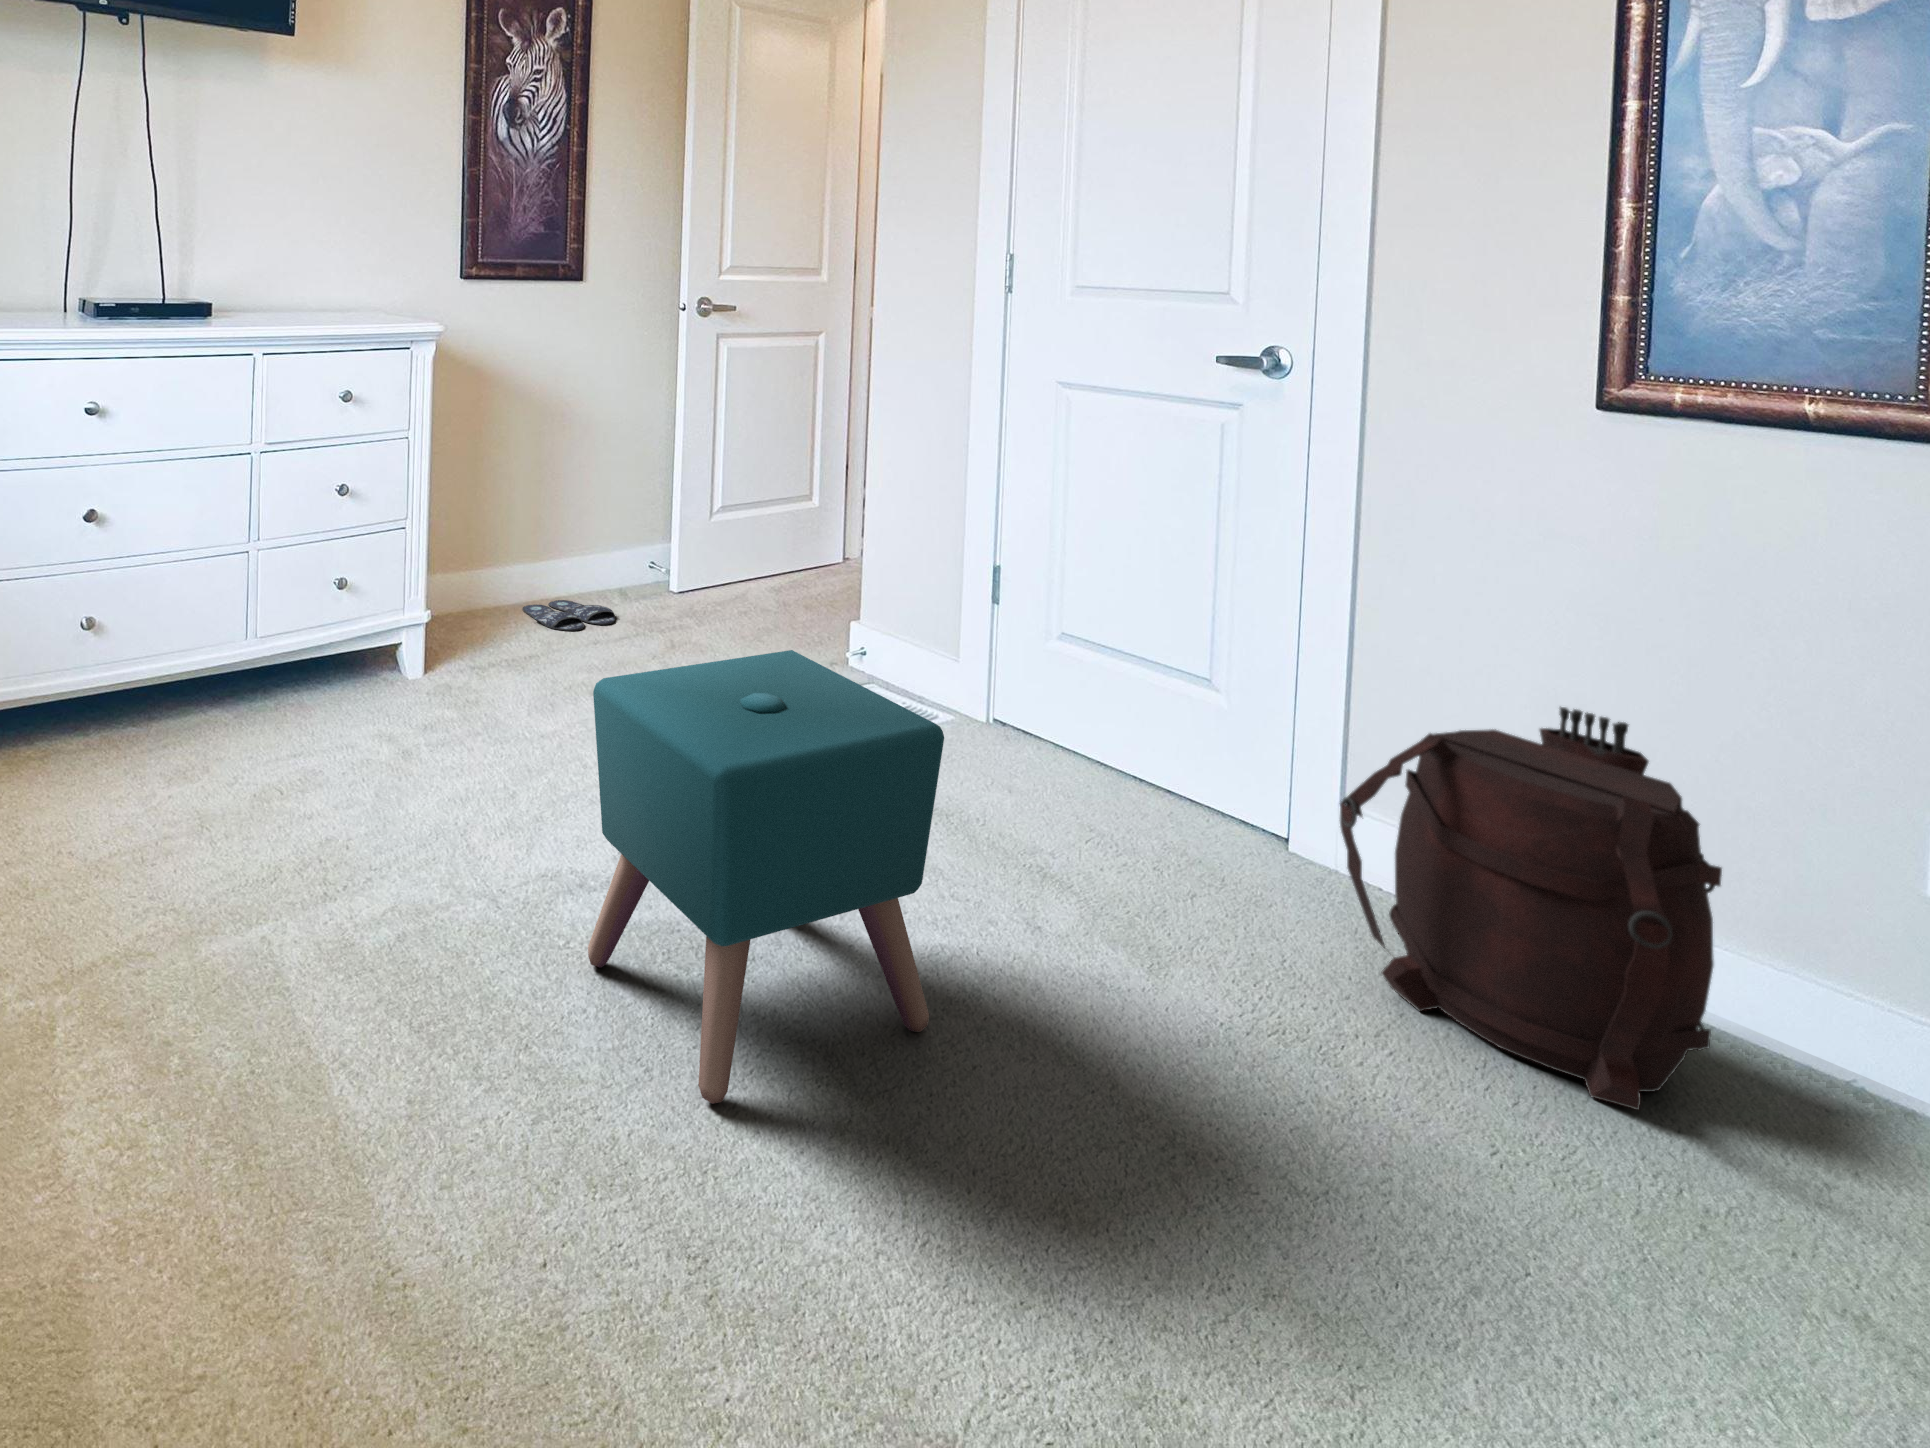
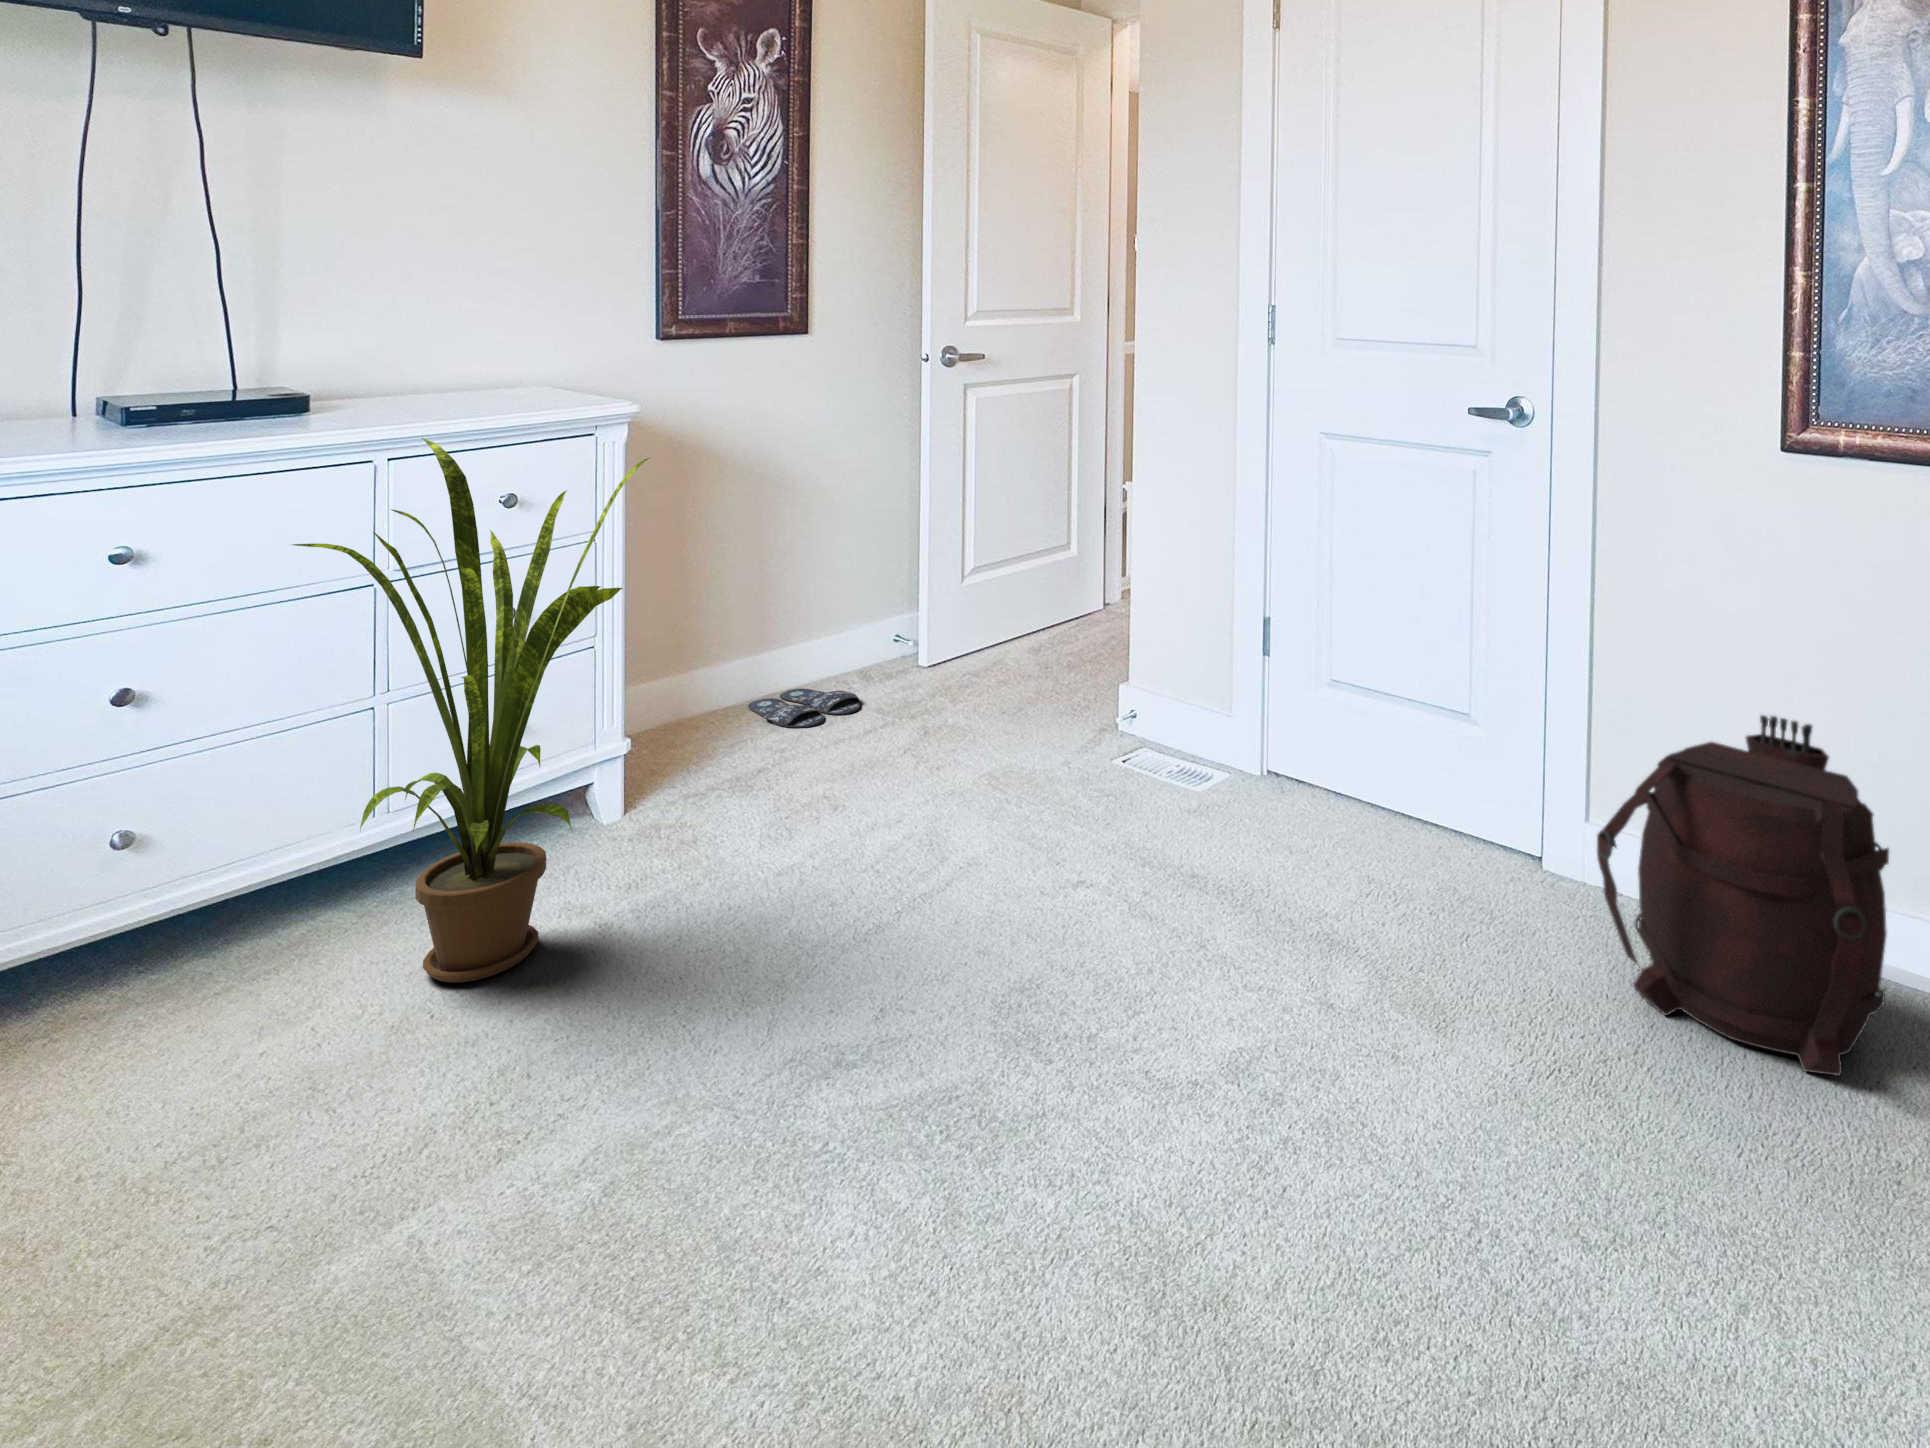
house plant: none [196,339,452,775] -> present [293,437,649,983]
ottoman: present [588,650,944,1104] -> none [849,762,1245,1322]

